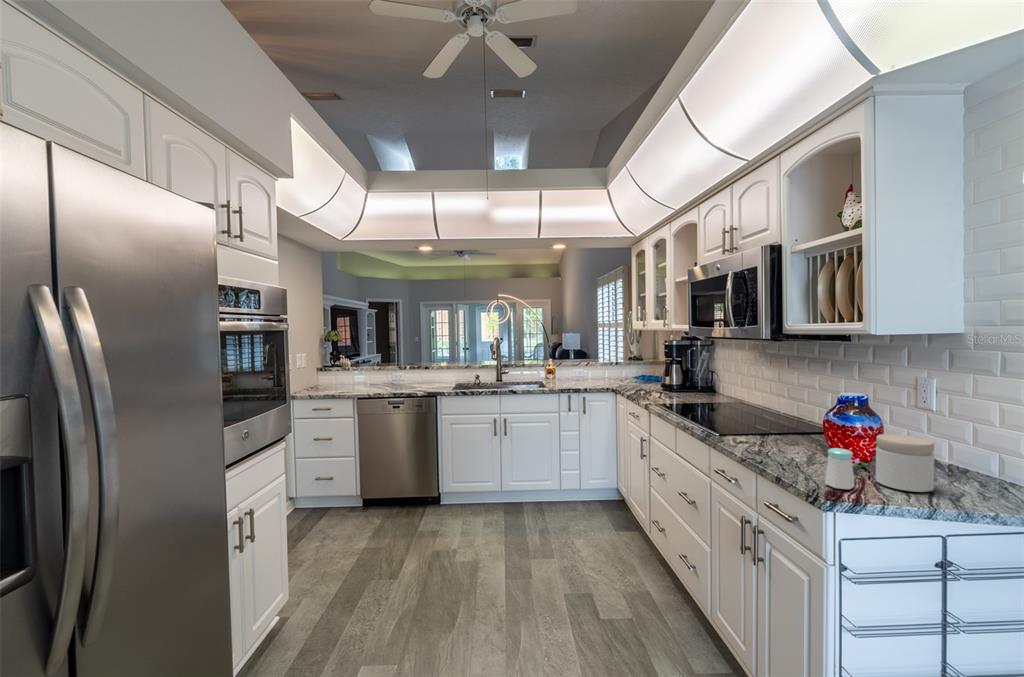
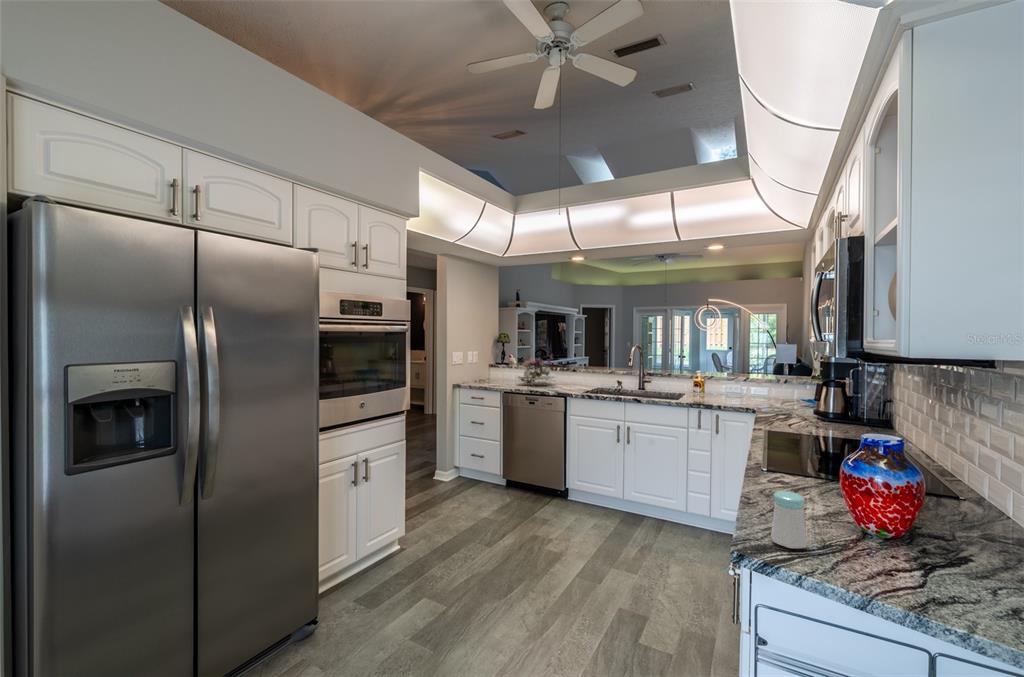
flower arrangement: none [358,351,403,387] -> present [518,355,553,384]
jar: present [876,434,934,492] -> none [858,487,945,583]

